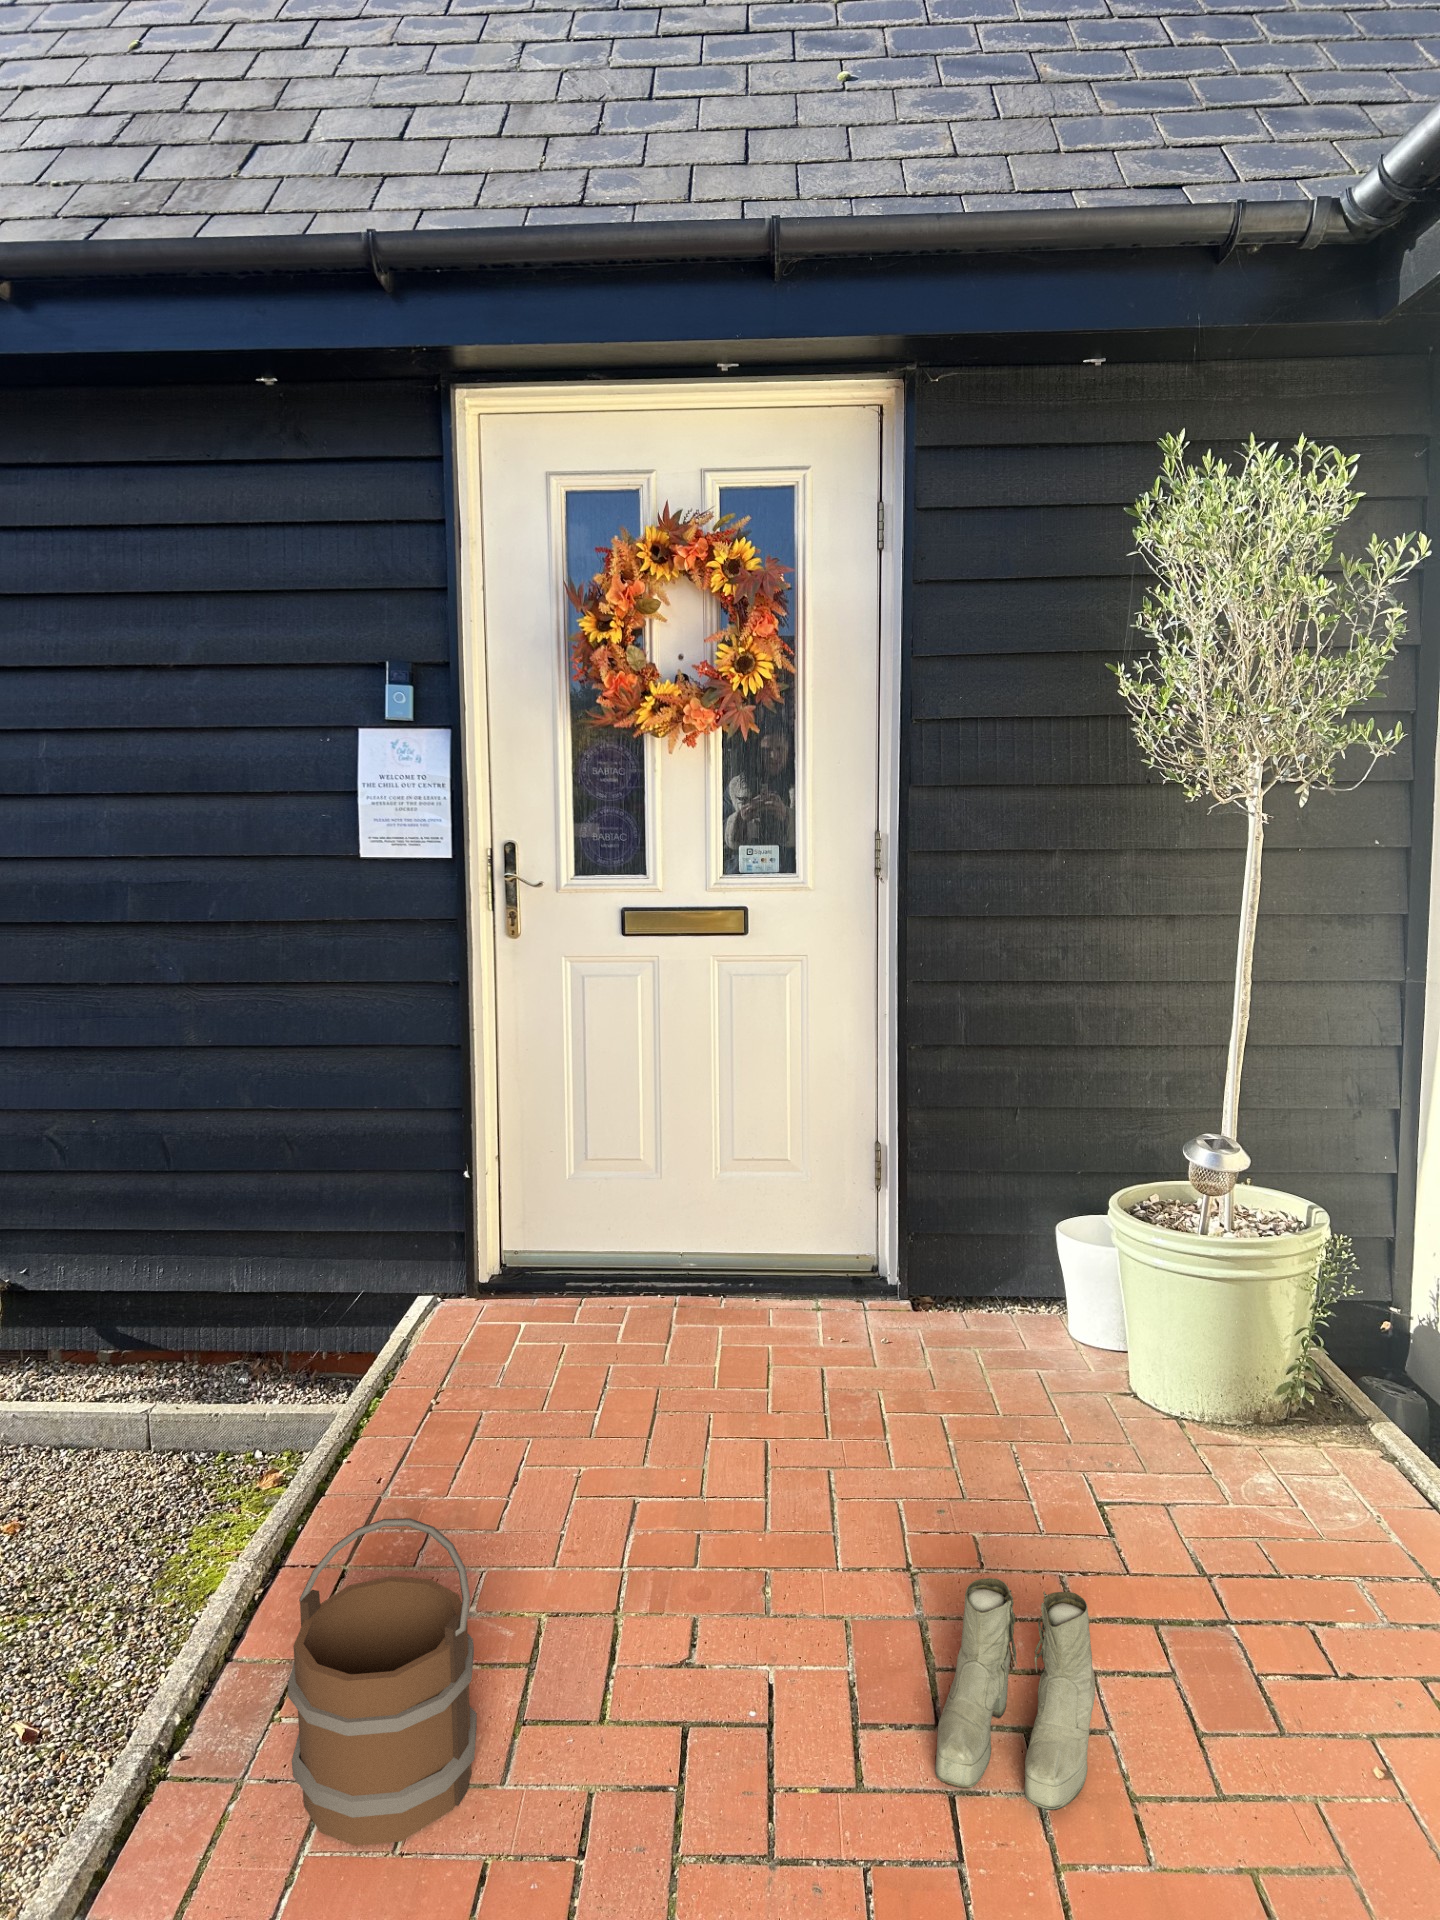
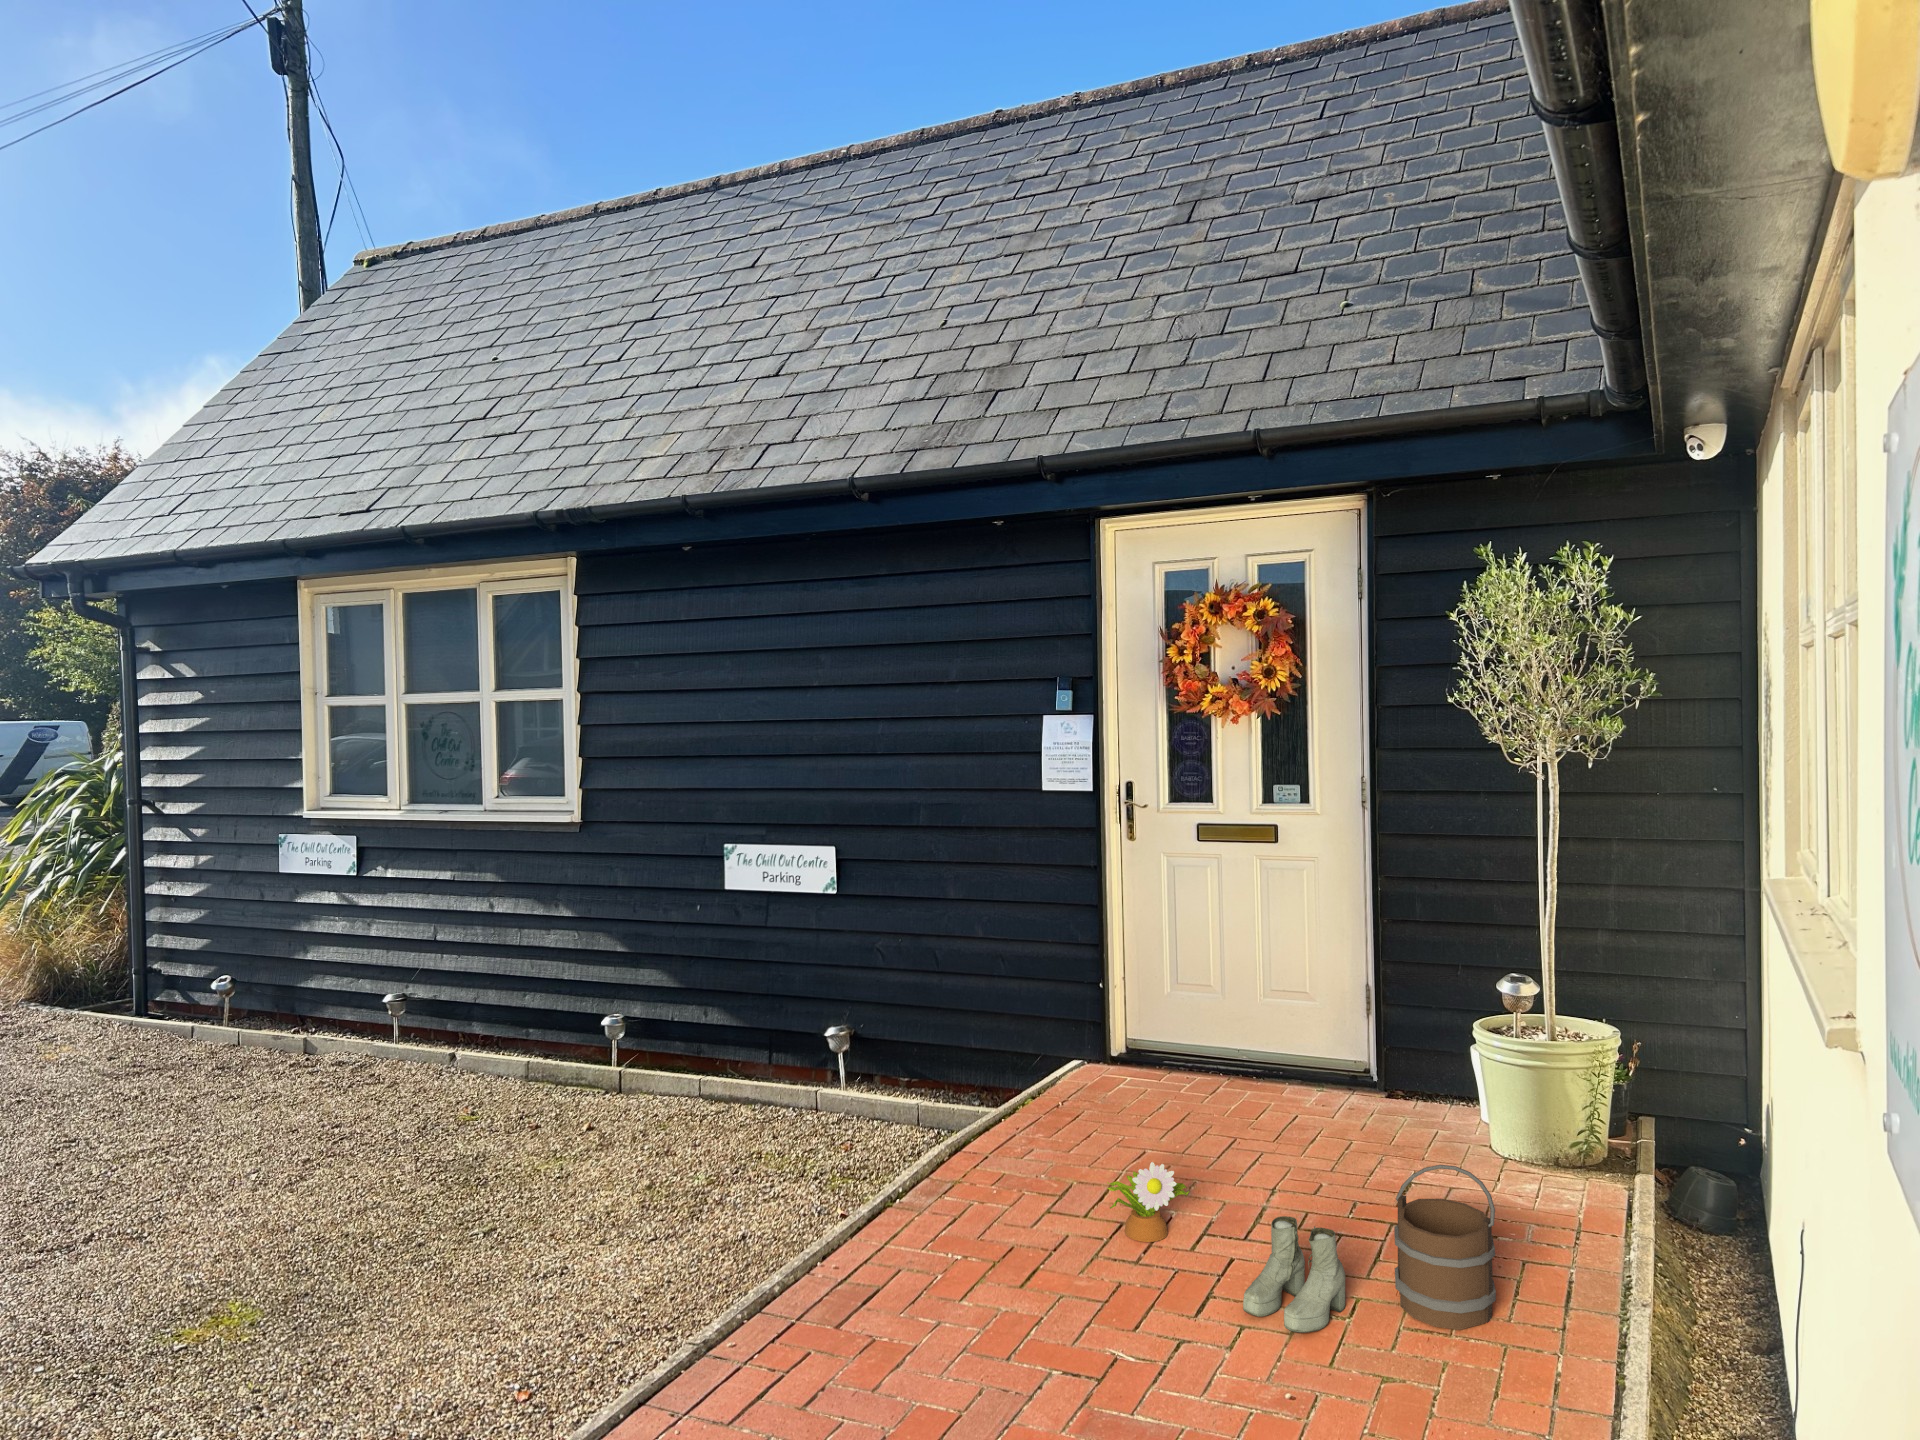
decorative plant: none [601,1509,754,1655] -> present [1108,1162,1189,1242]
bucket: present [288,1518,477,1846] -> present [1394,1165,1496,1330]

